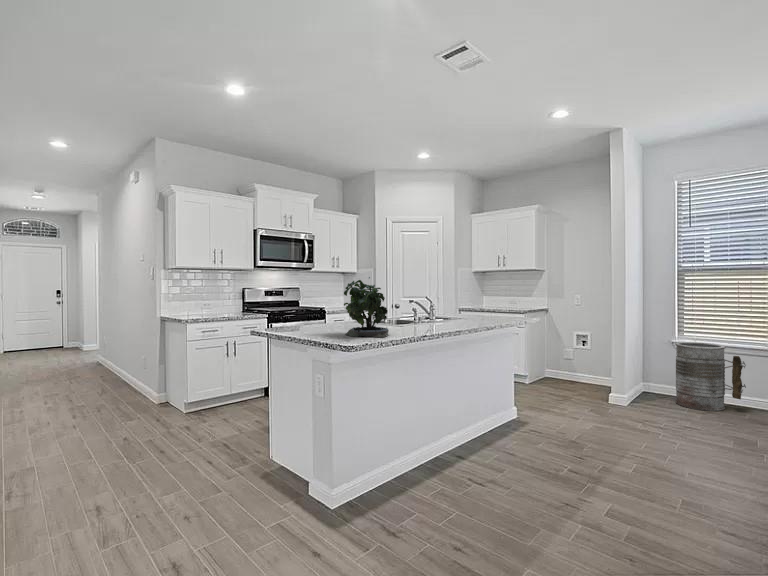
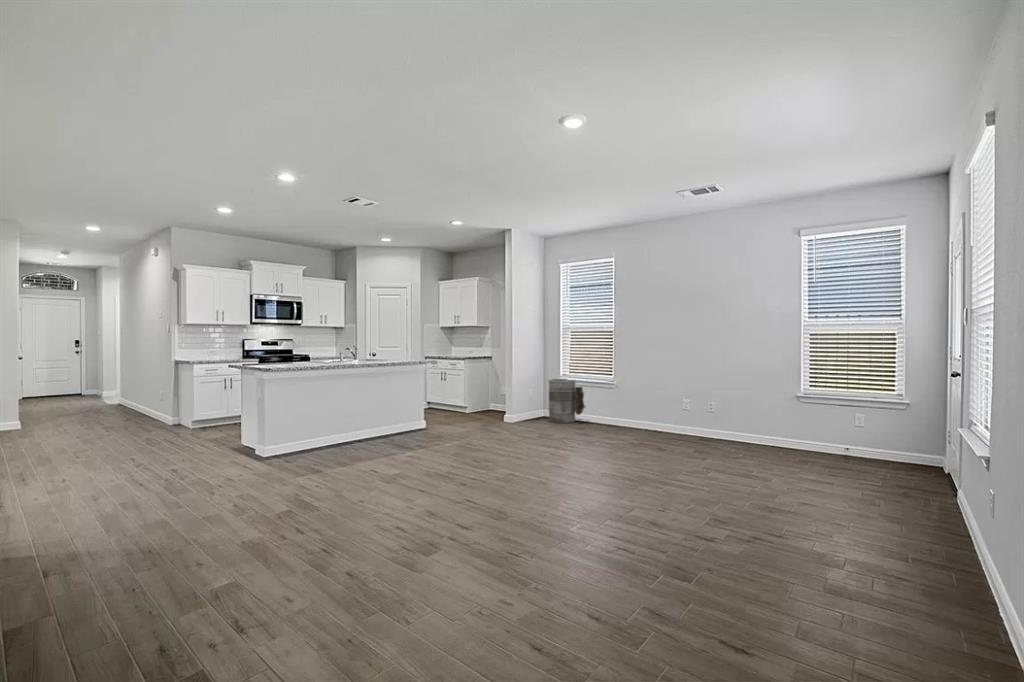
potted plant: present [344,277,389,338] -> none [279,334,309,367]

